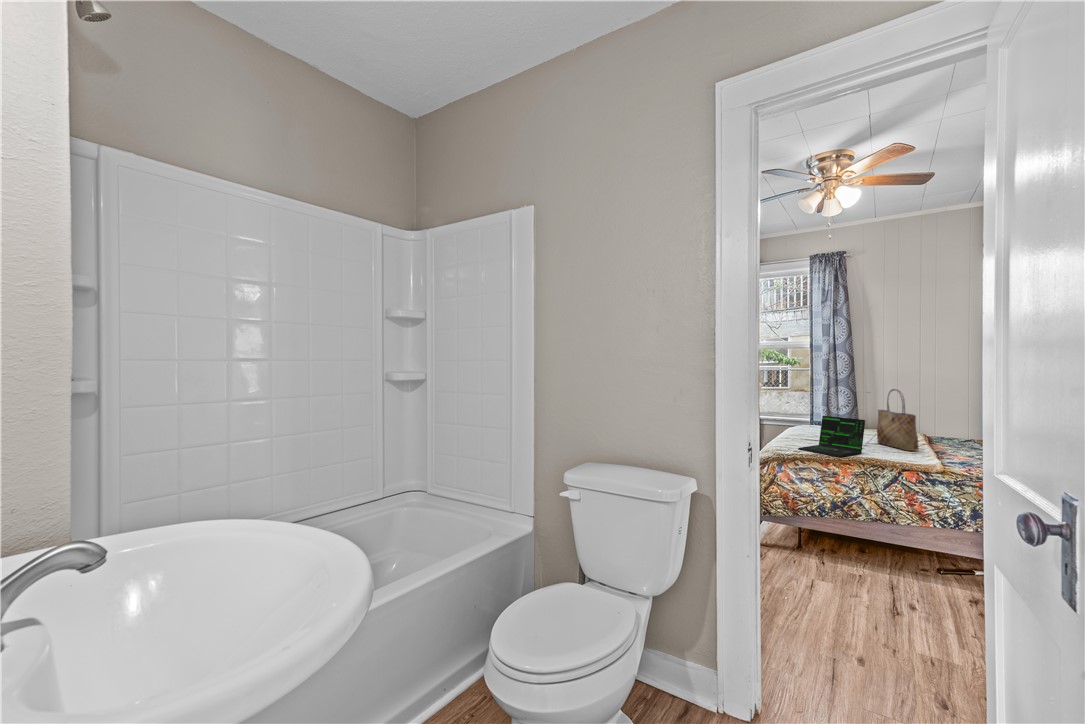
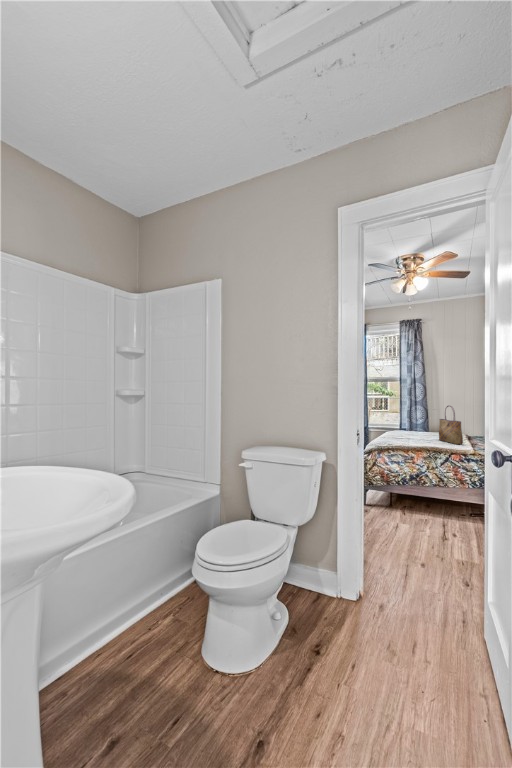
laptop: present [798,416,876,457] -> none [390,422,437,447]

